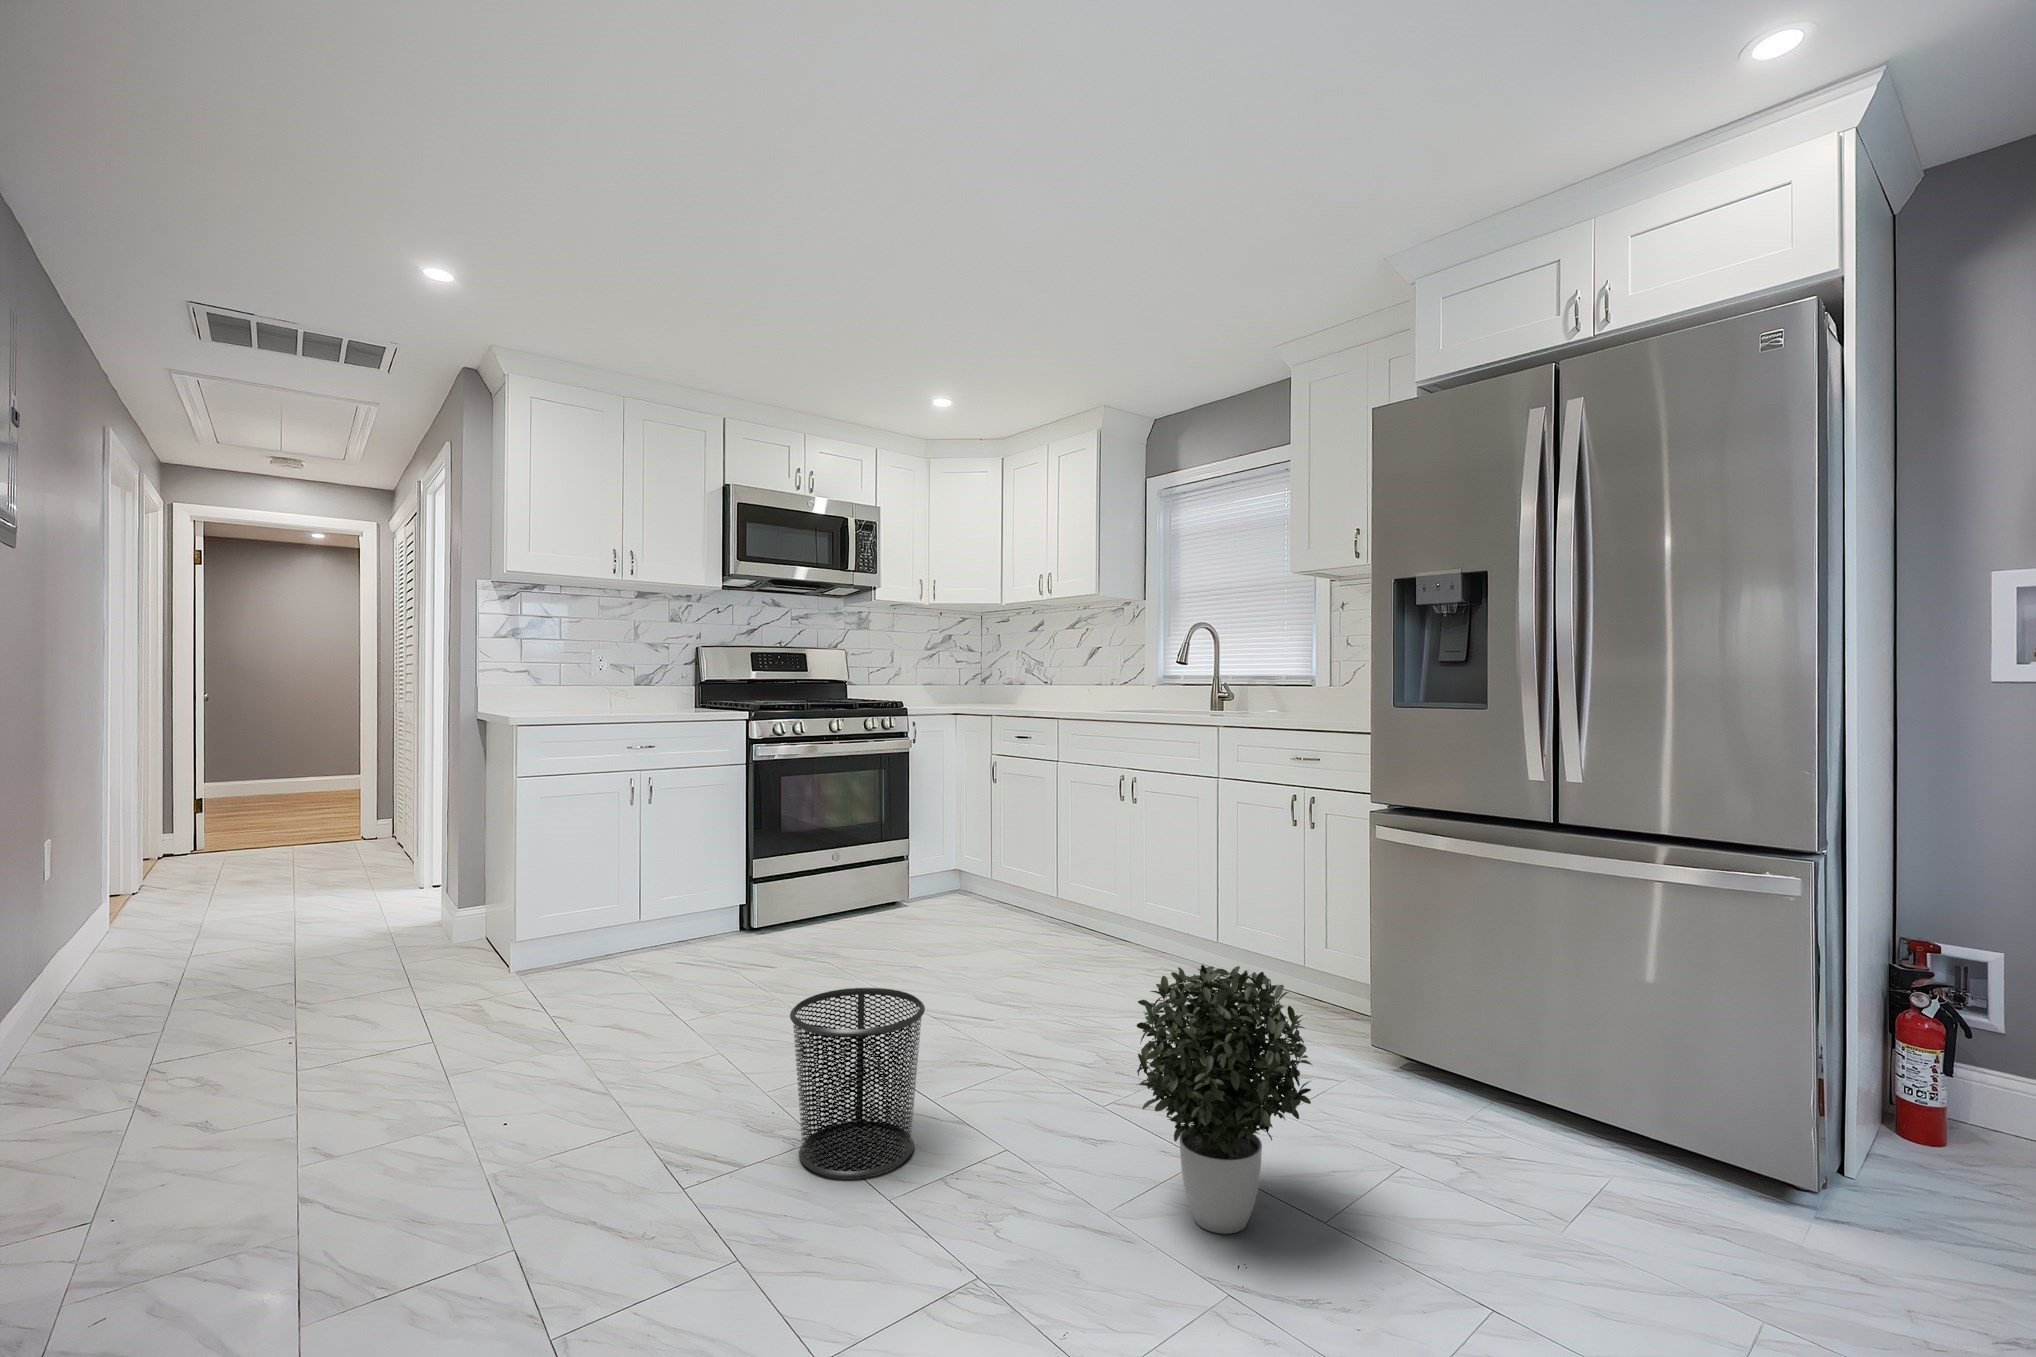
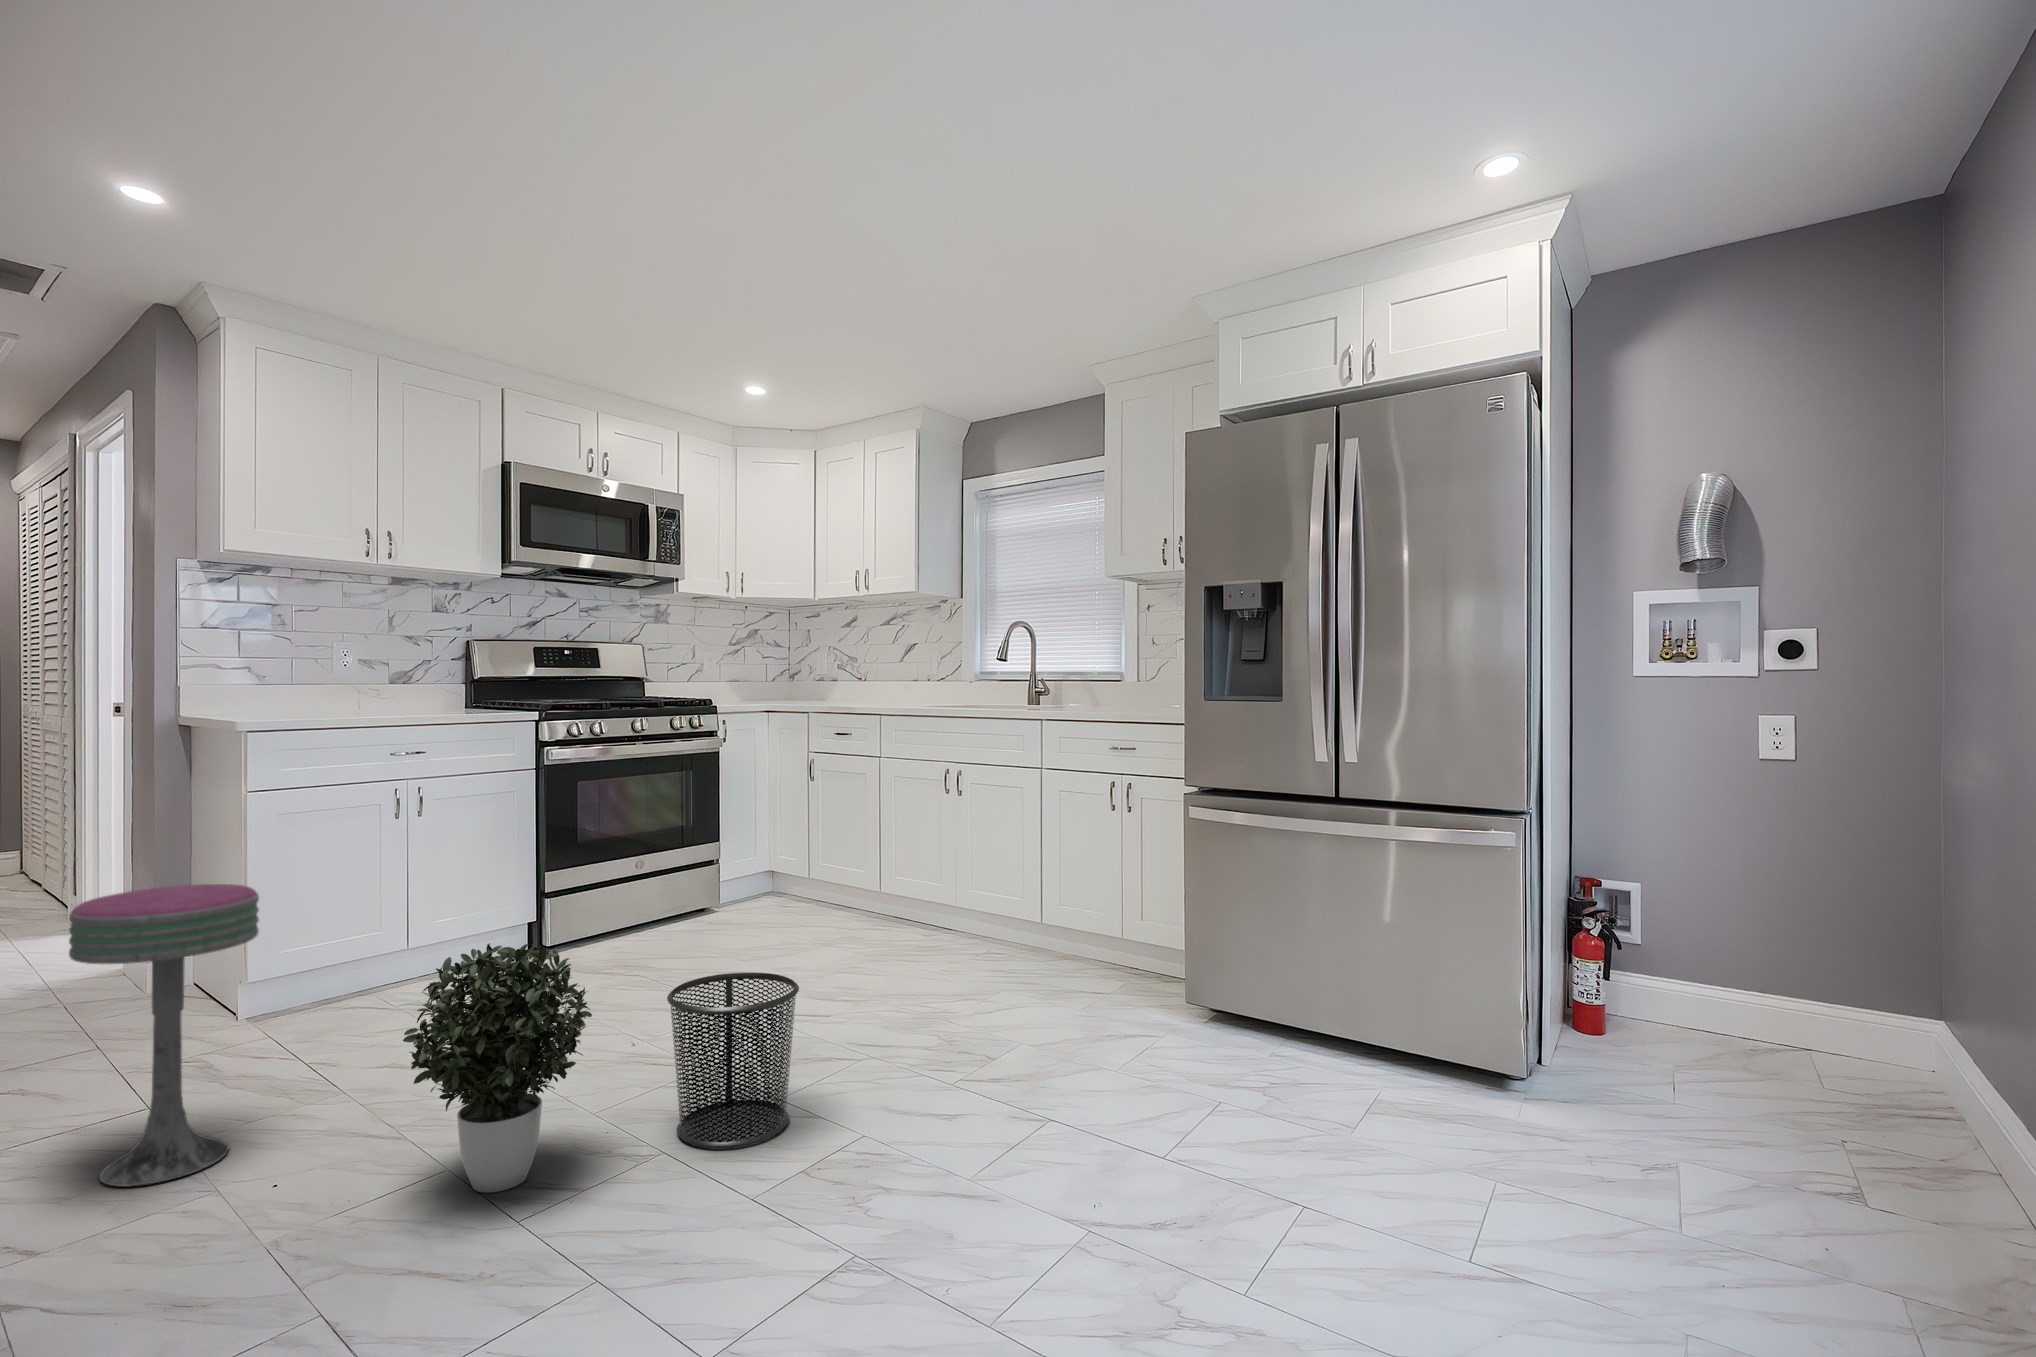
bar stool: none [273,871,438,1152] -> present [69,884,259,1187]
potted plant: present [1137,965,1312,1234] -> present [403,943,592,1192]

